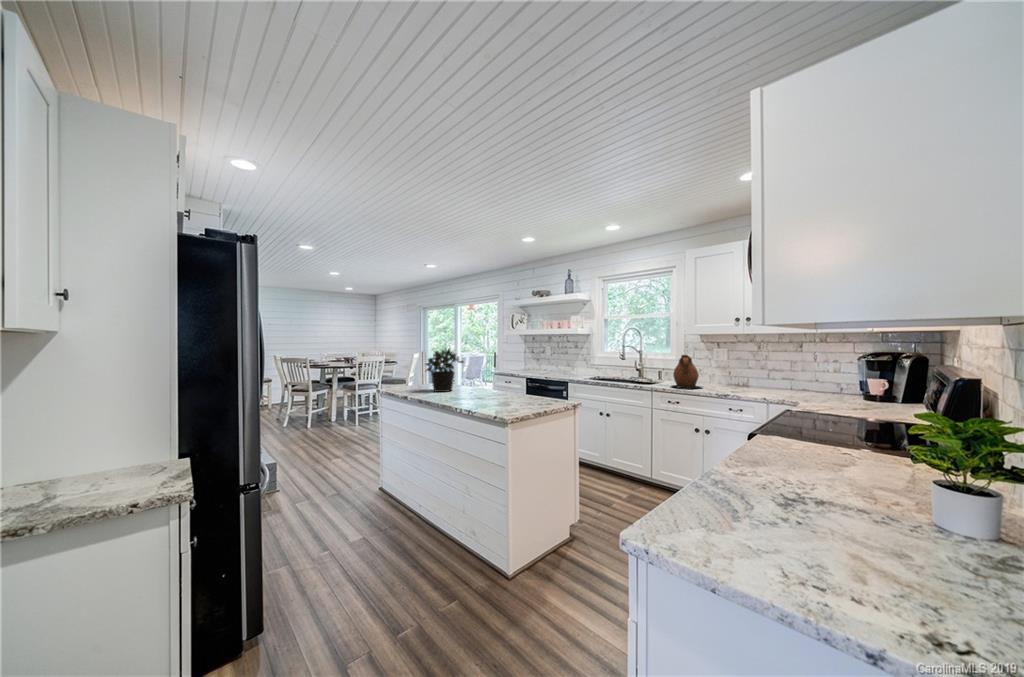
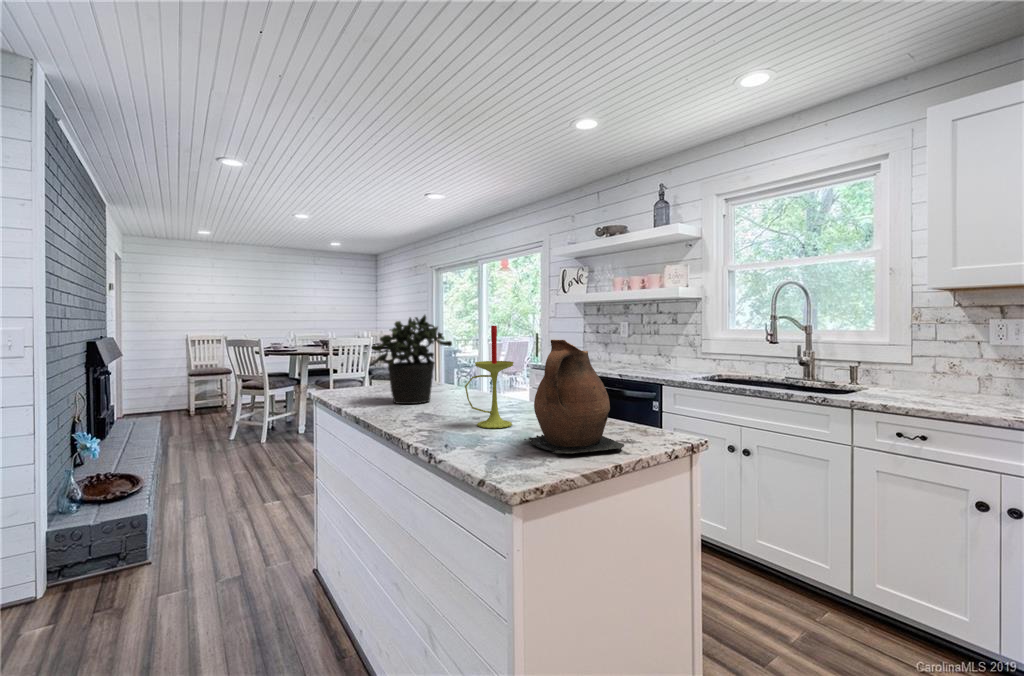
candle: none [477,353,499,400] -> present [465,326,514,428]
ceramic pitcher: present [673,355,701,388] -> present [524,340,624,454]

